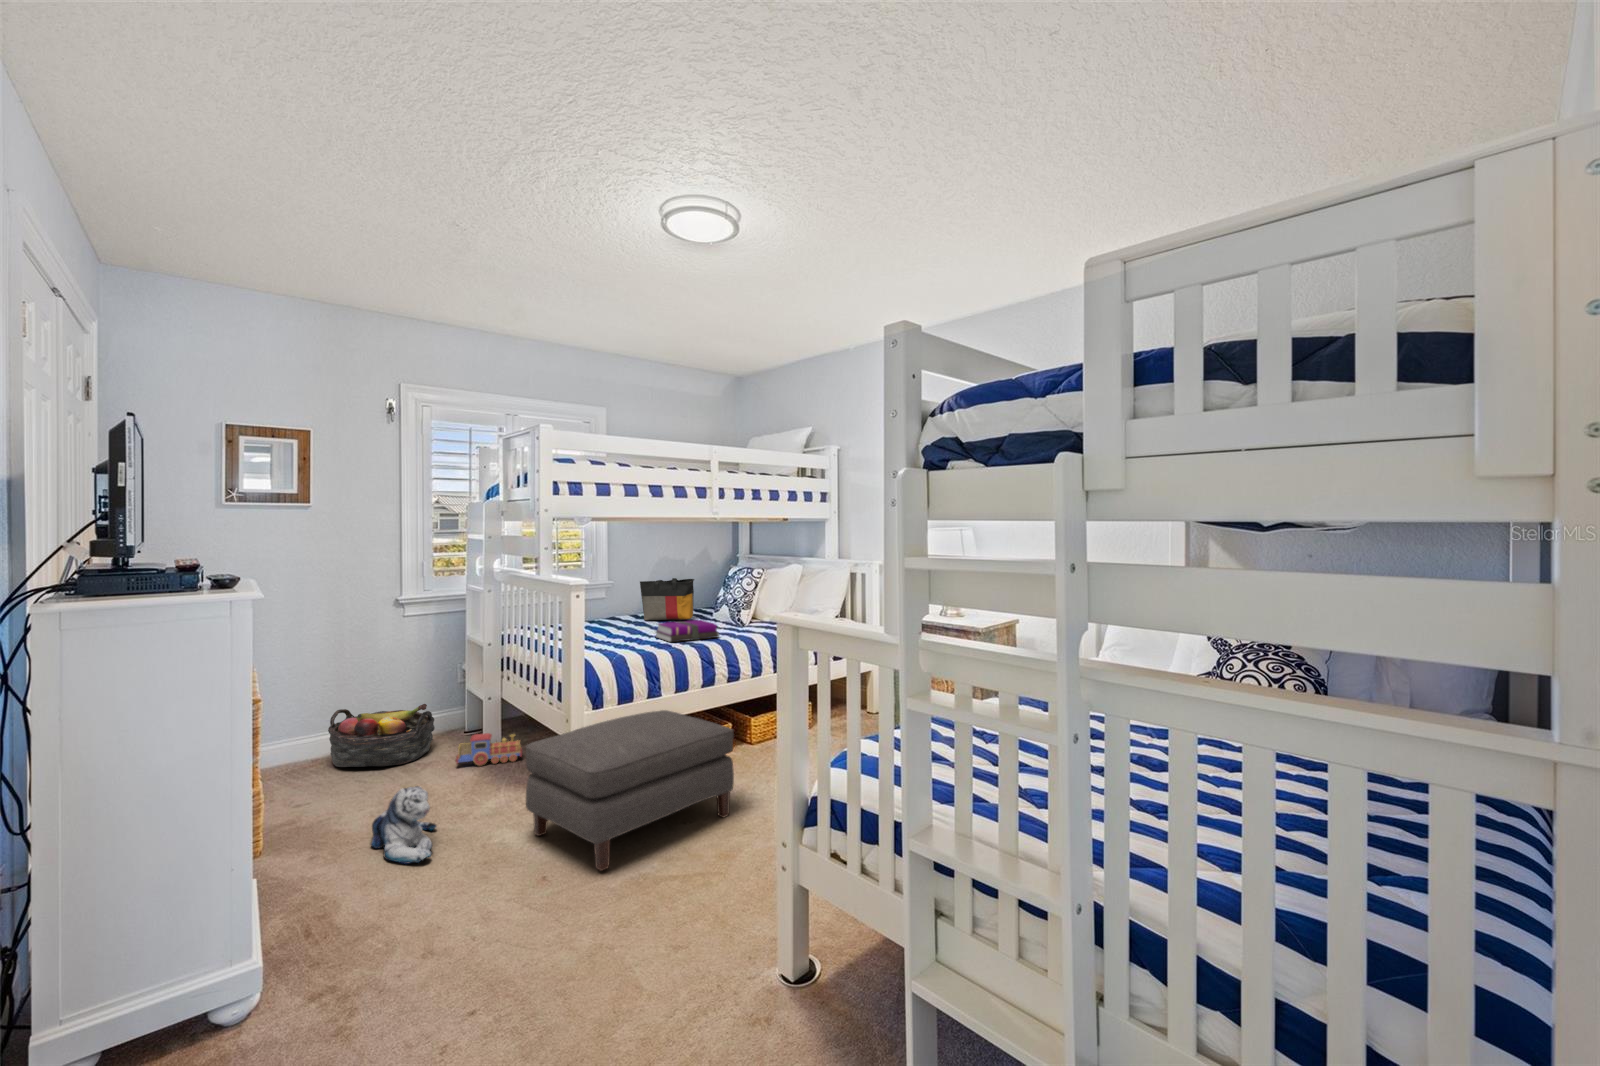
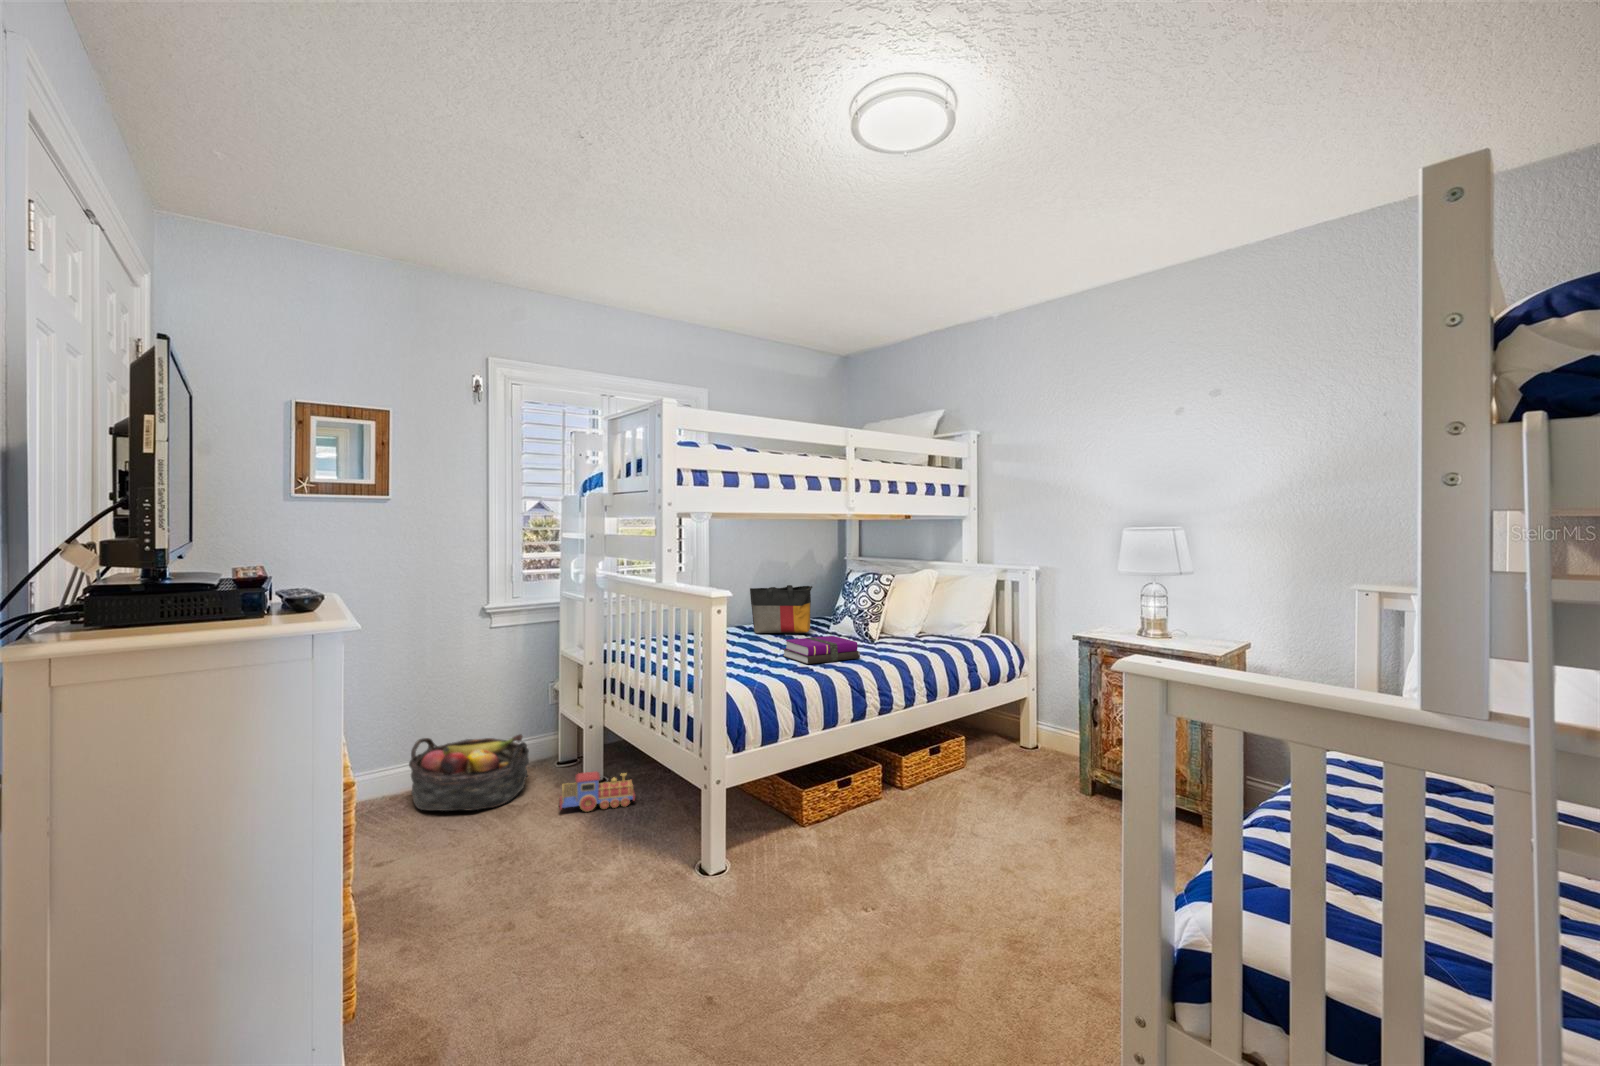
ottoman: present [526,710,734,871] -> none [671,754,927,994]
plush toy: present [370,786,436,863] -> none [474,859,556,970]

